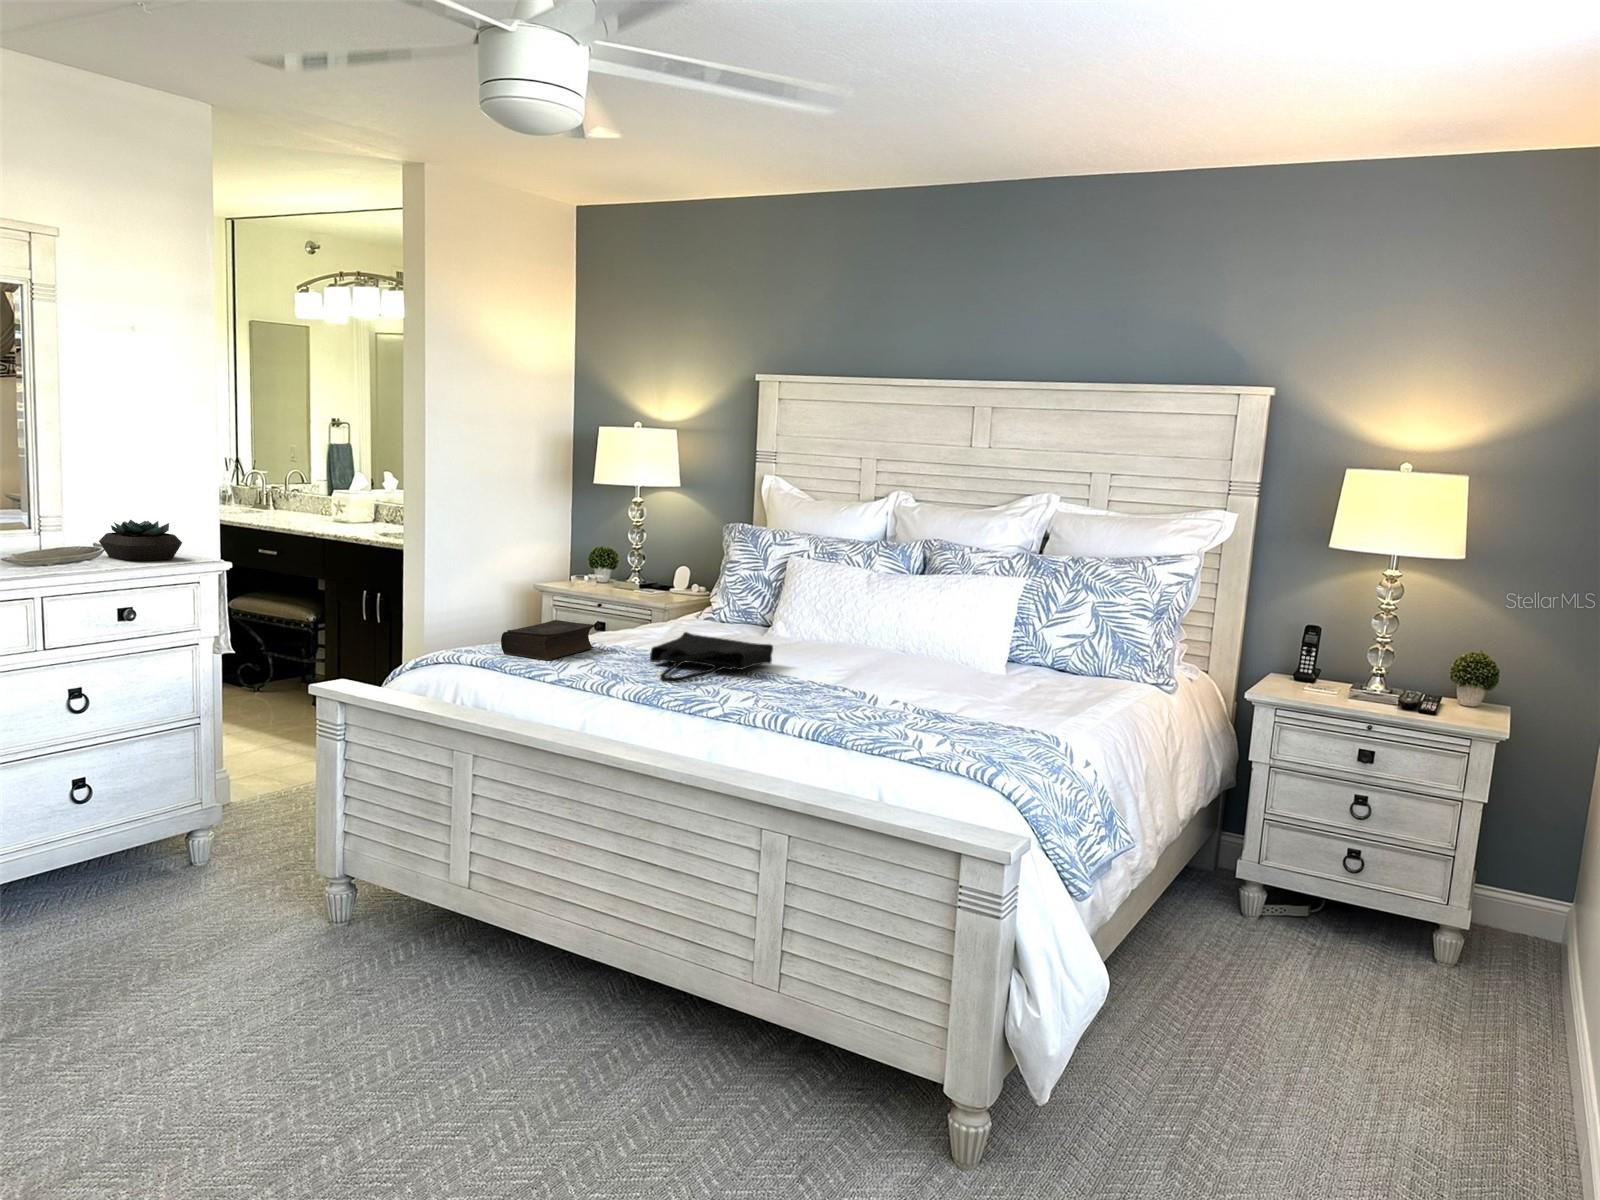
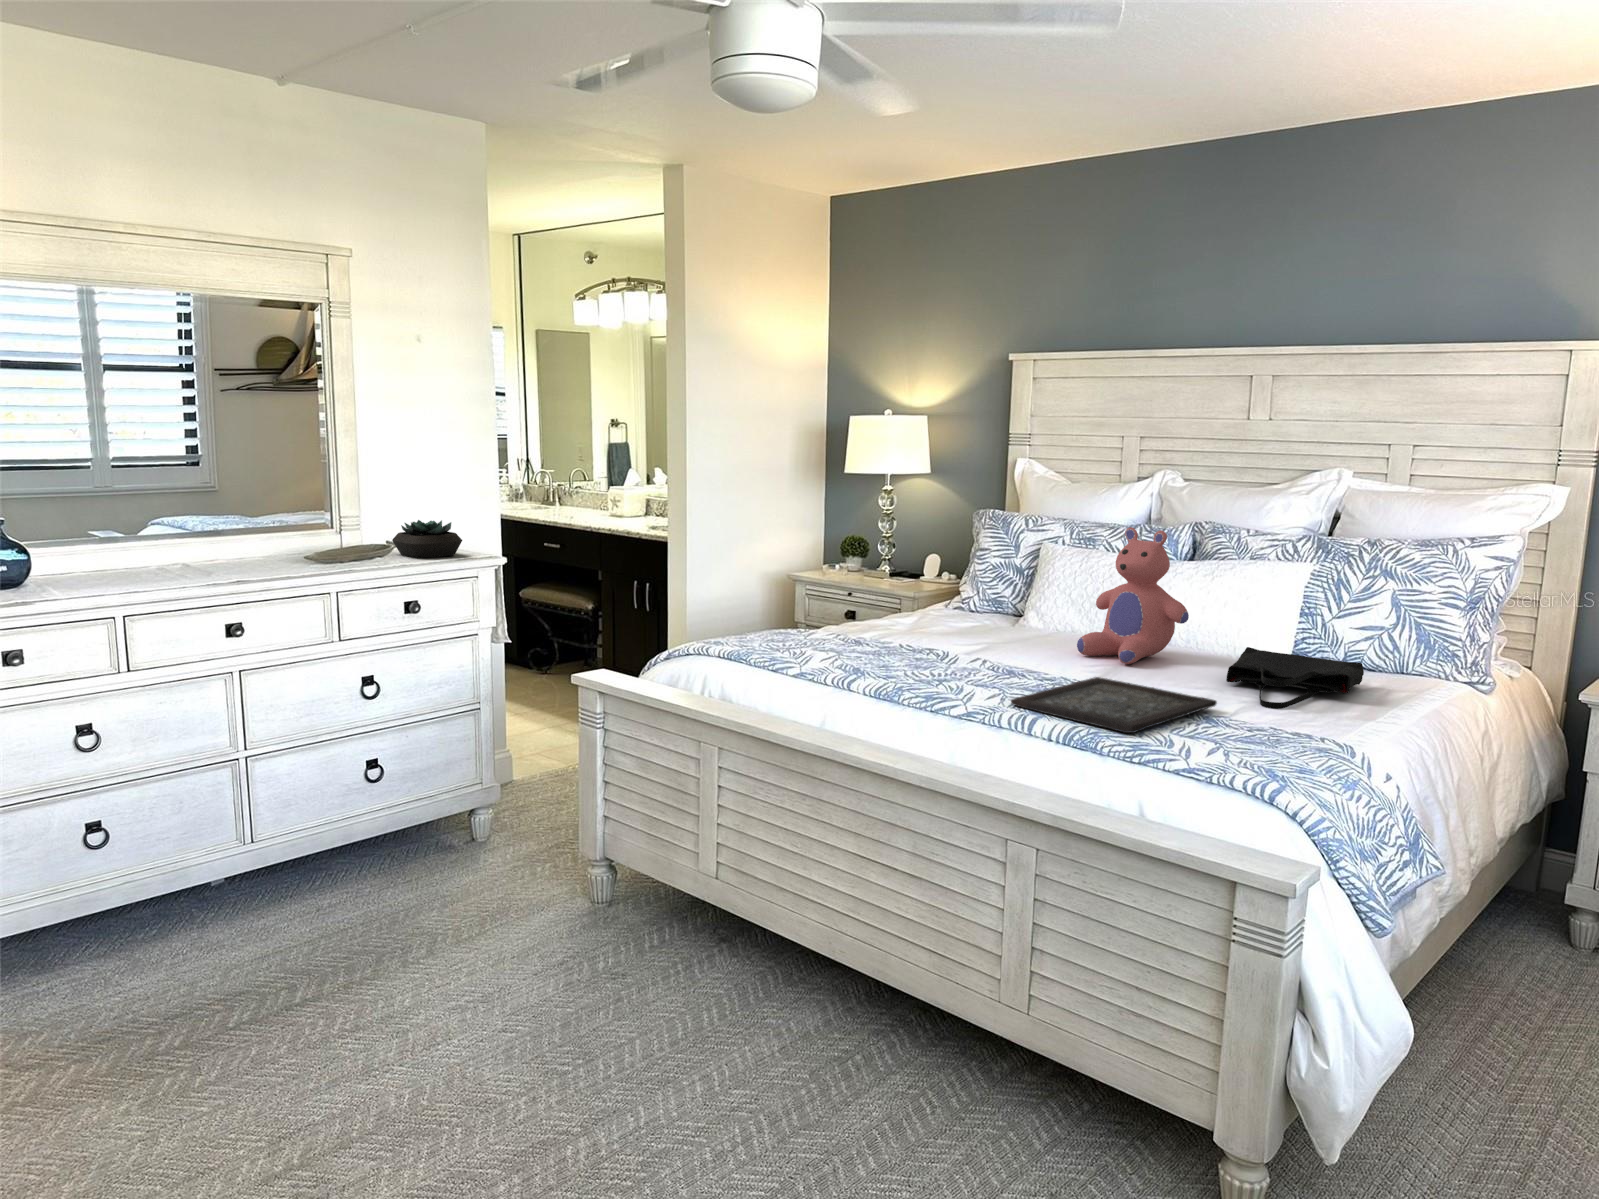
teddy bear: none [822,543,922,670] -> present [1077,527,1189,664]
book: present [501,620,595,660] -> none [747,611,840,653]
tote bag: present [650,632,773,683] -> present [1226,647,1364,709]
tray: none [763,681,946,729] -> present [1011,677,1217,733]

